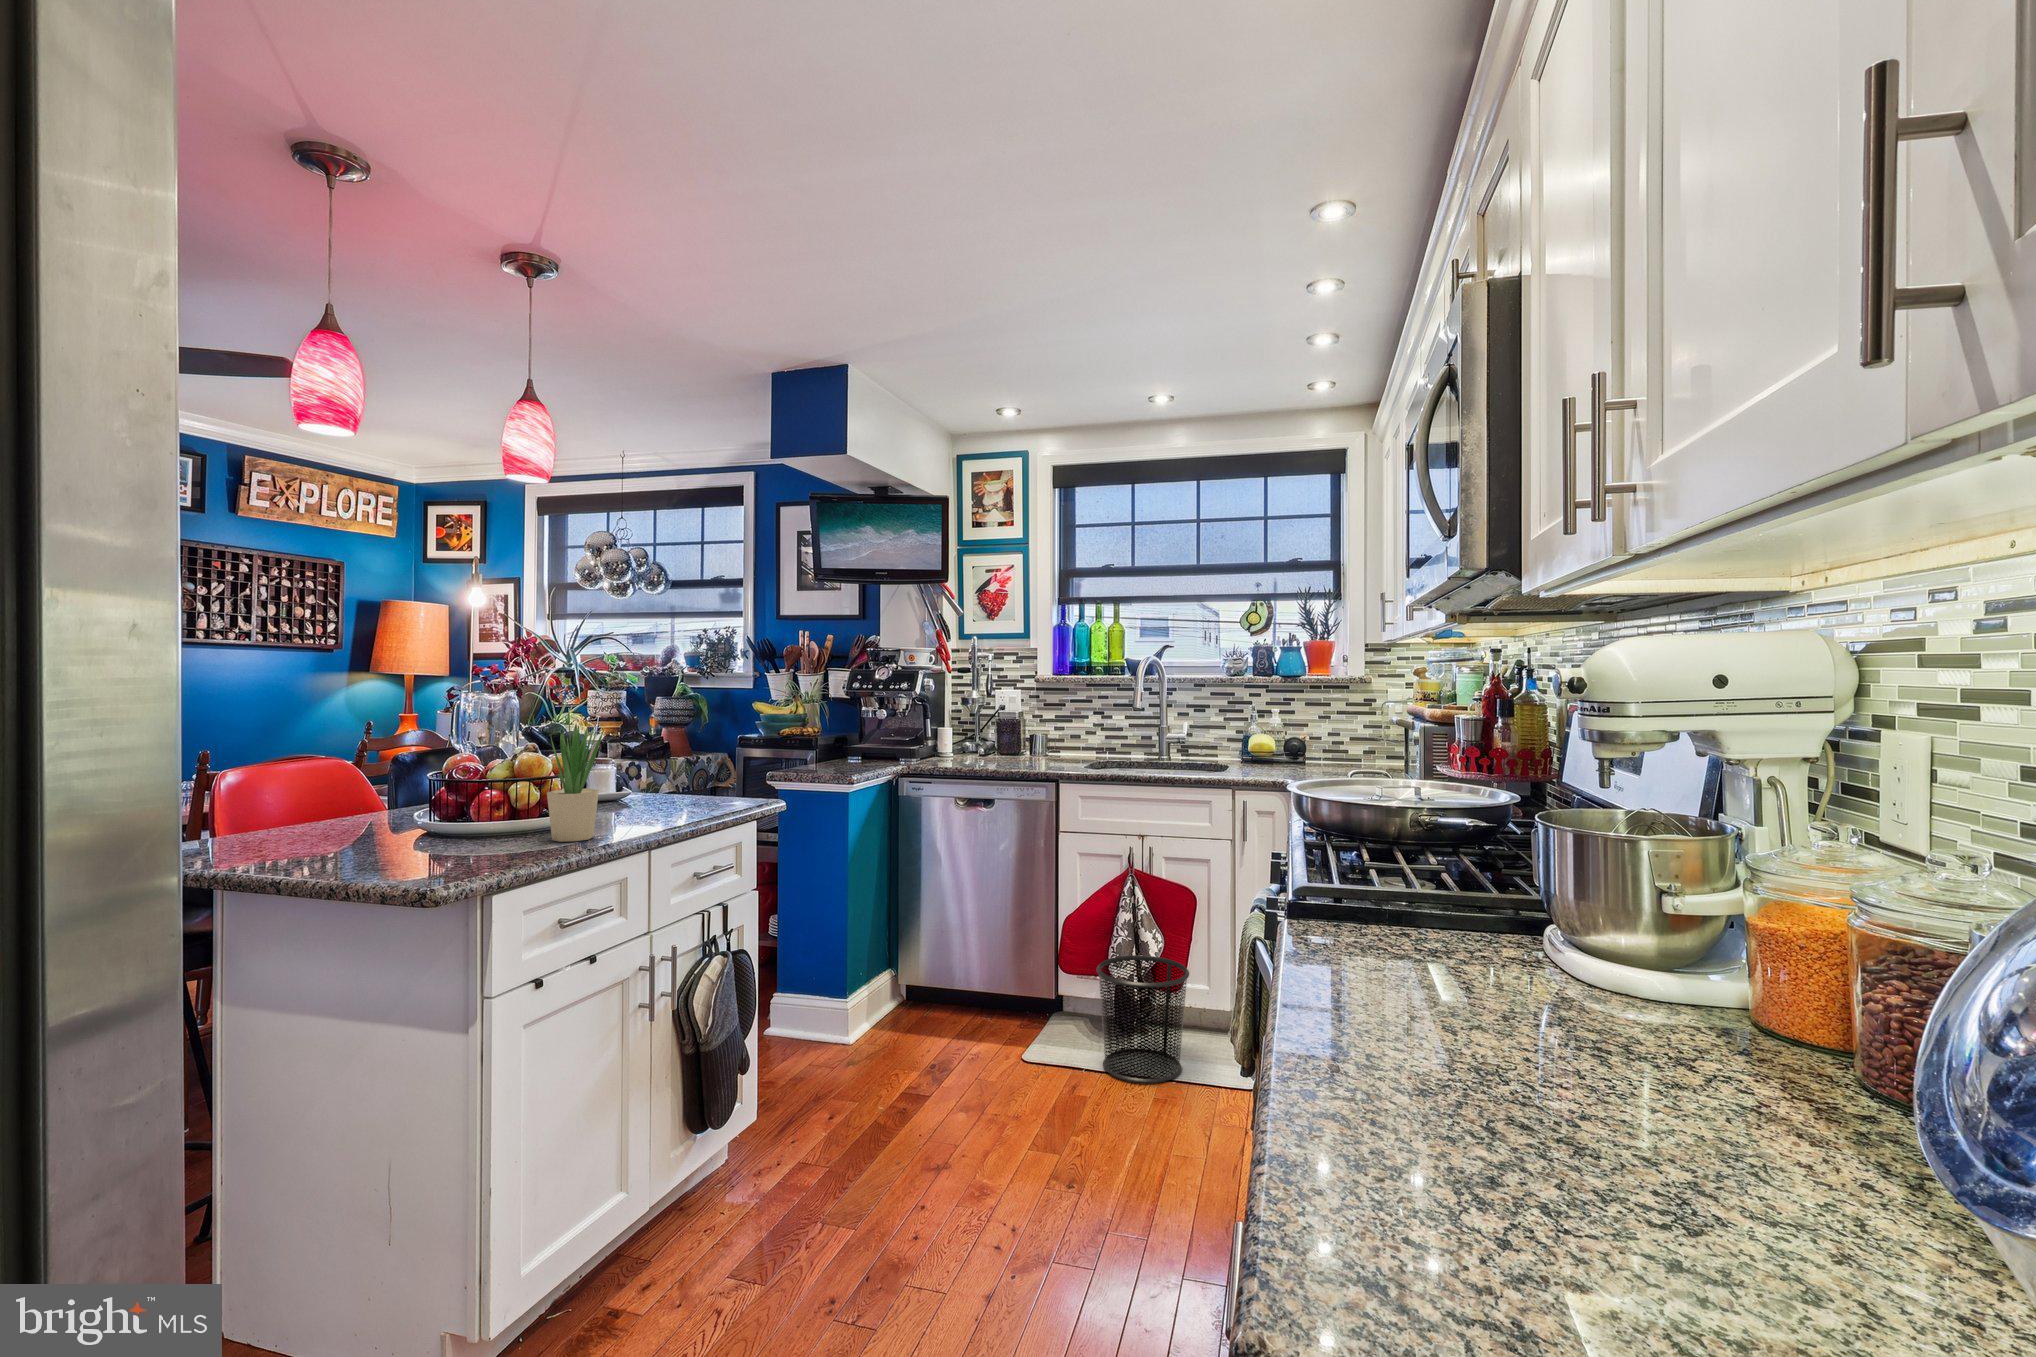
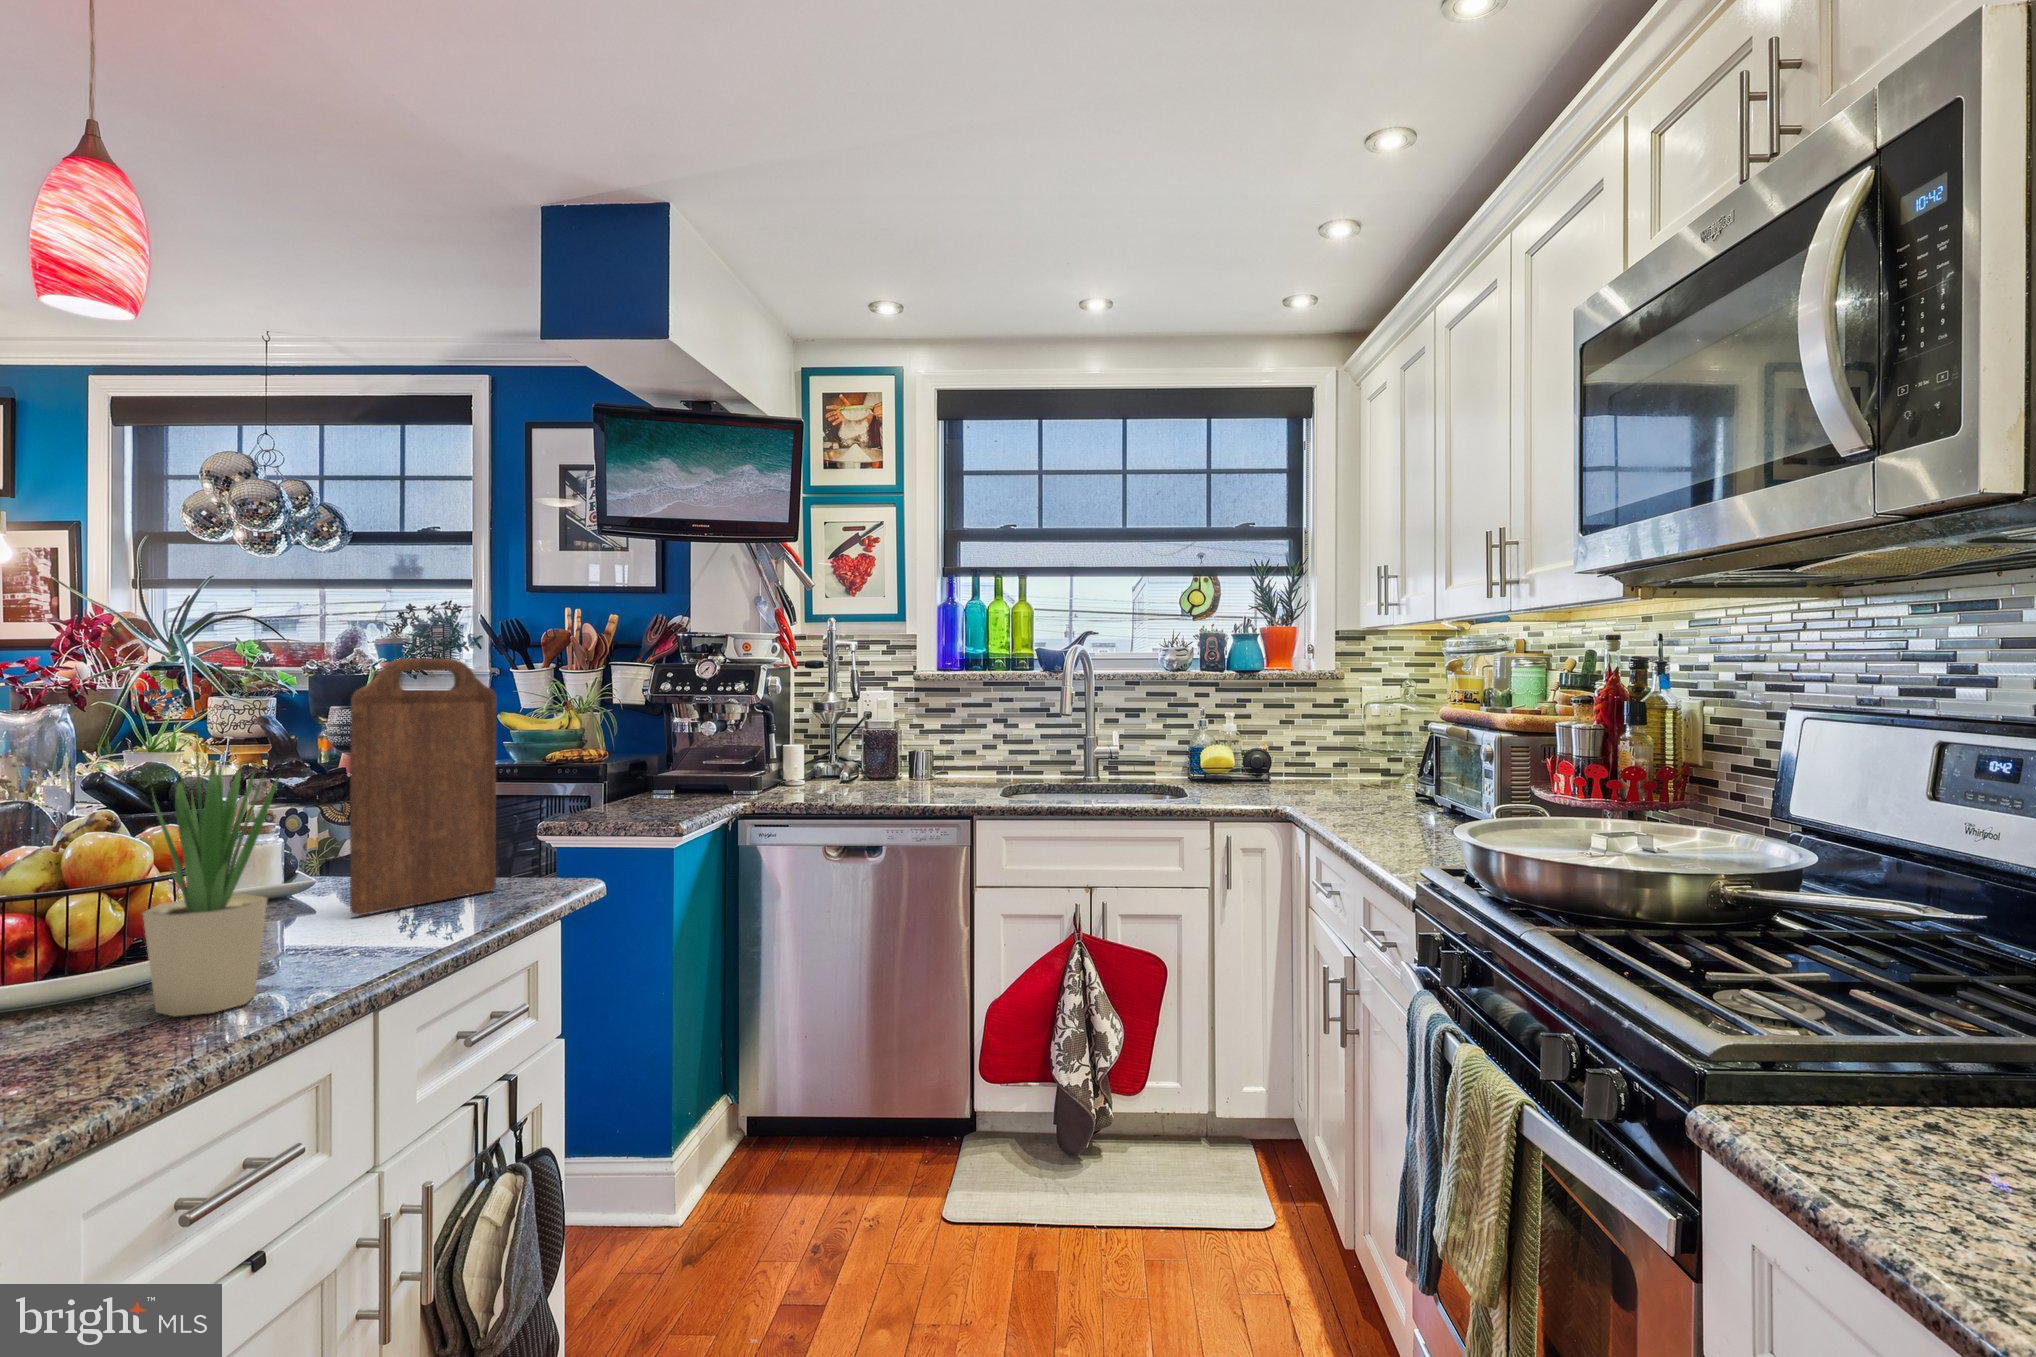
cutting board: none [643,672,720,811] -> present [350,658,496,916]
waste bin: present [1097,955,1189,1083] -> none [1060,1060,1191,1251]

